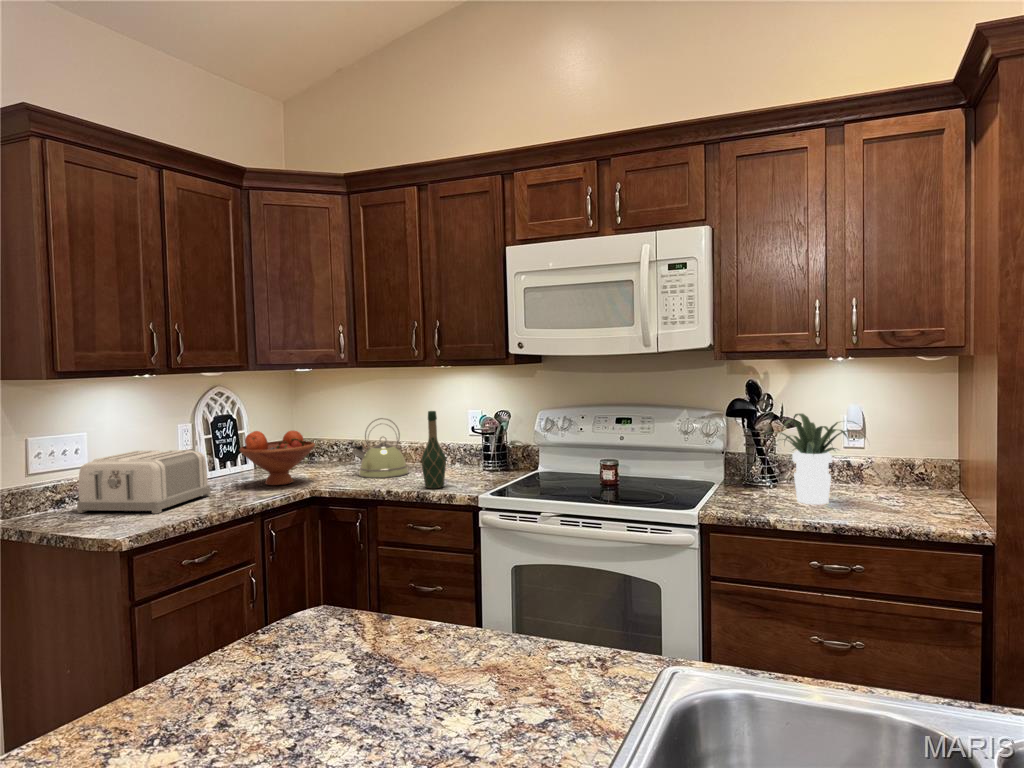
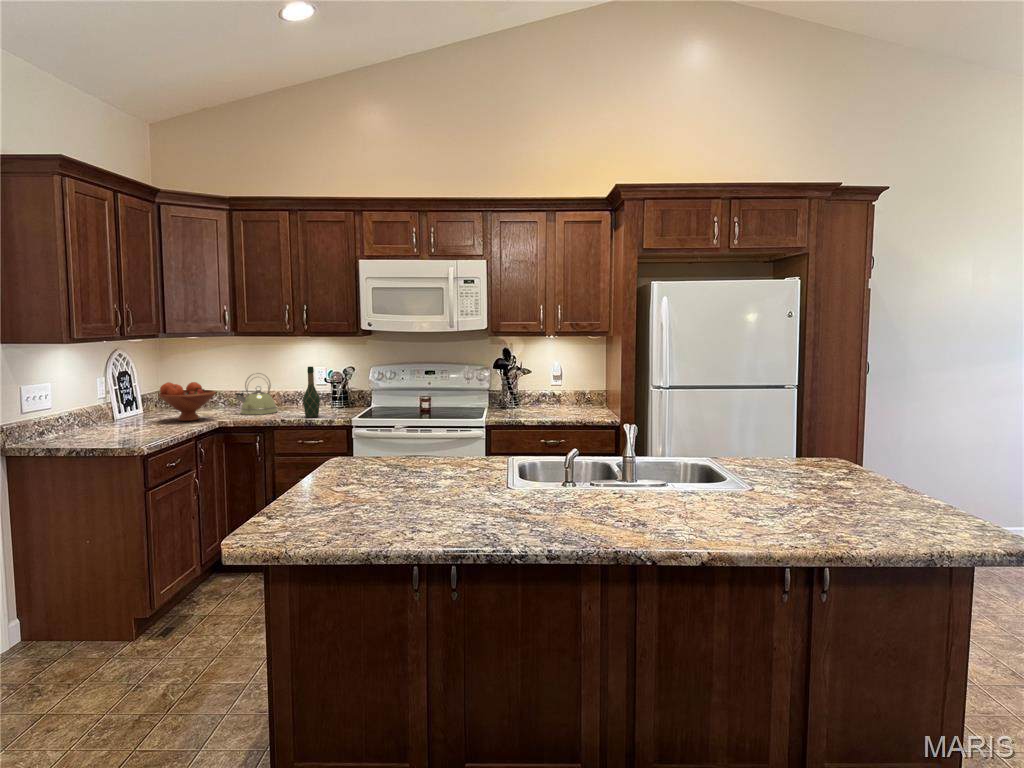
potted plant: present [769,414,863,505] -> none [511,366,568,414]
toaster: present [77,450,211,514] -> none [64,395,150,440]

